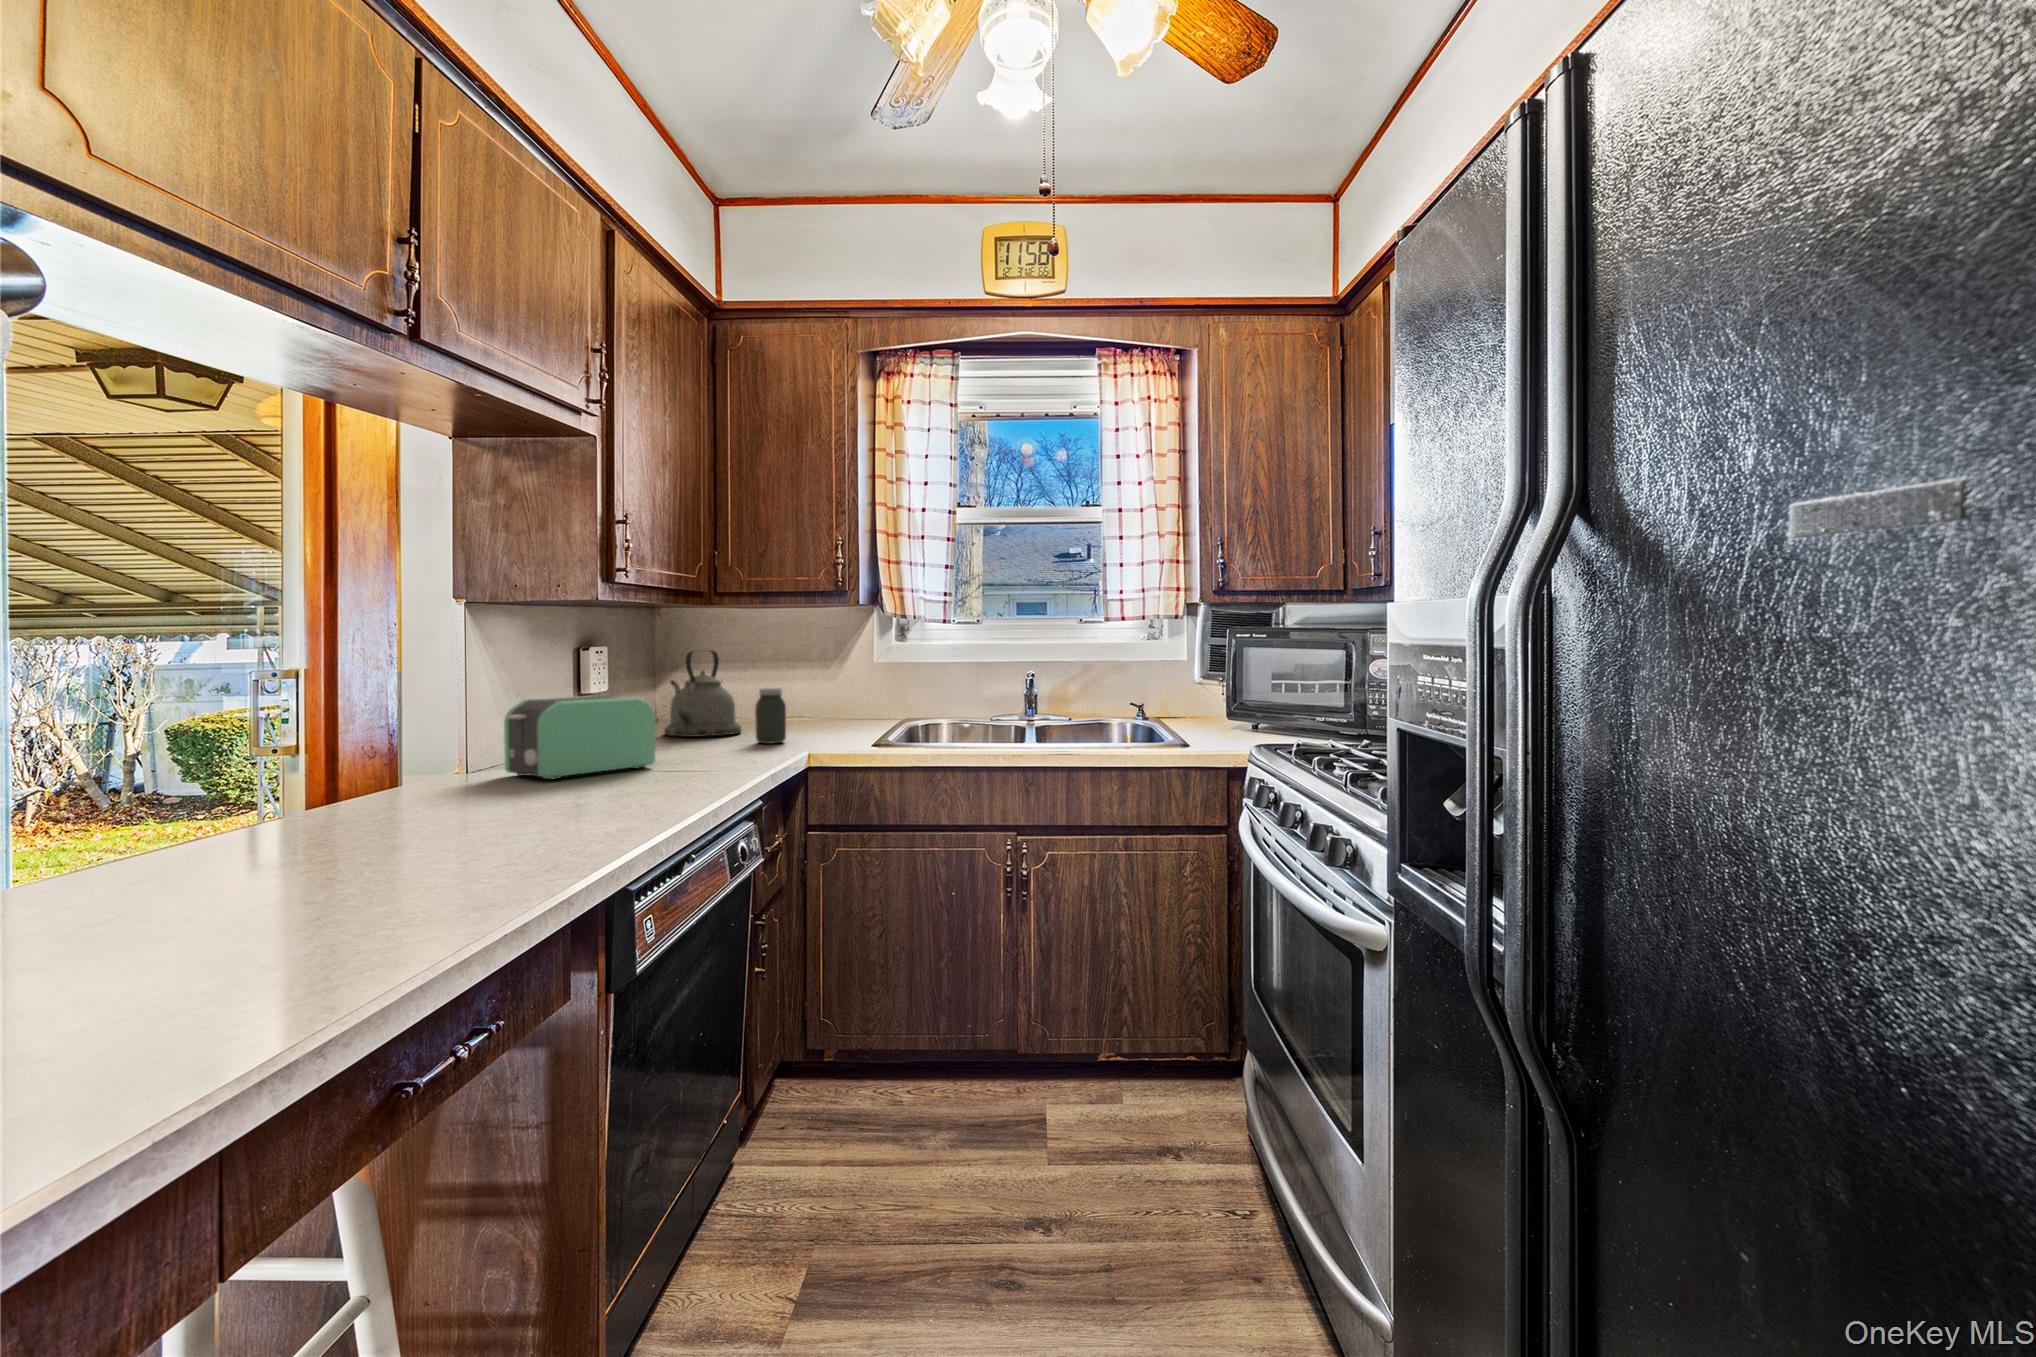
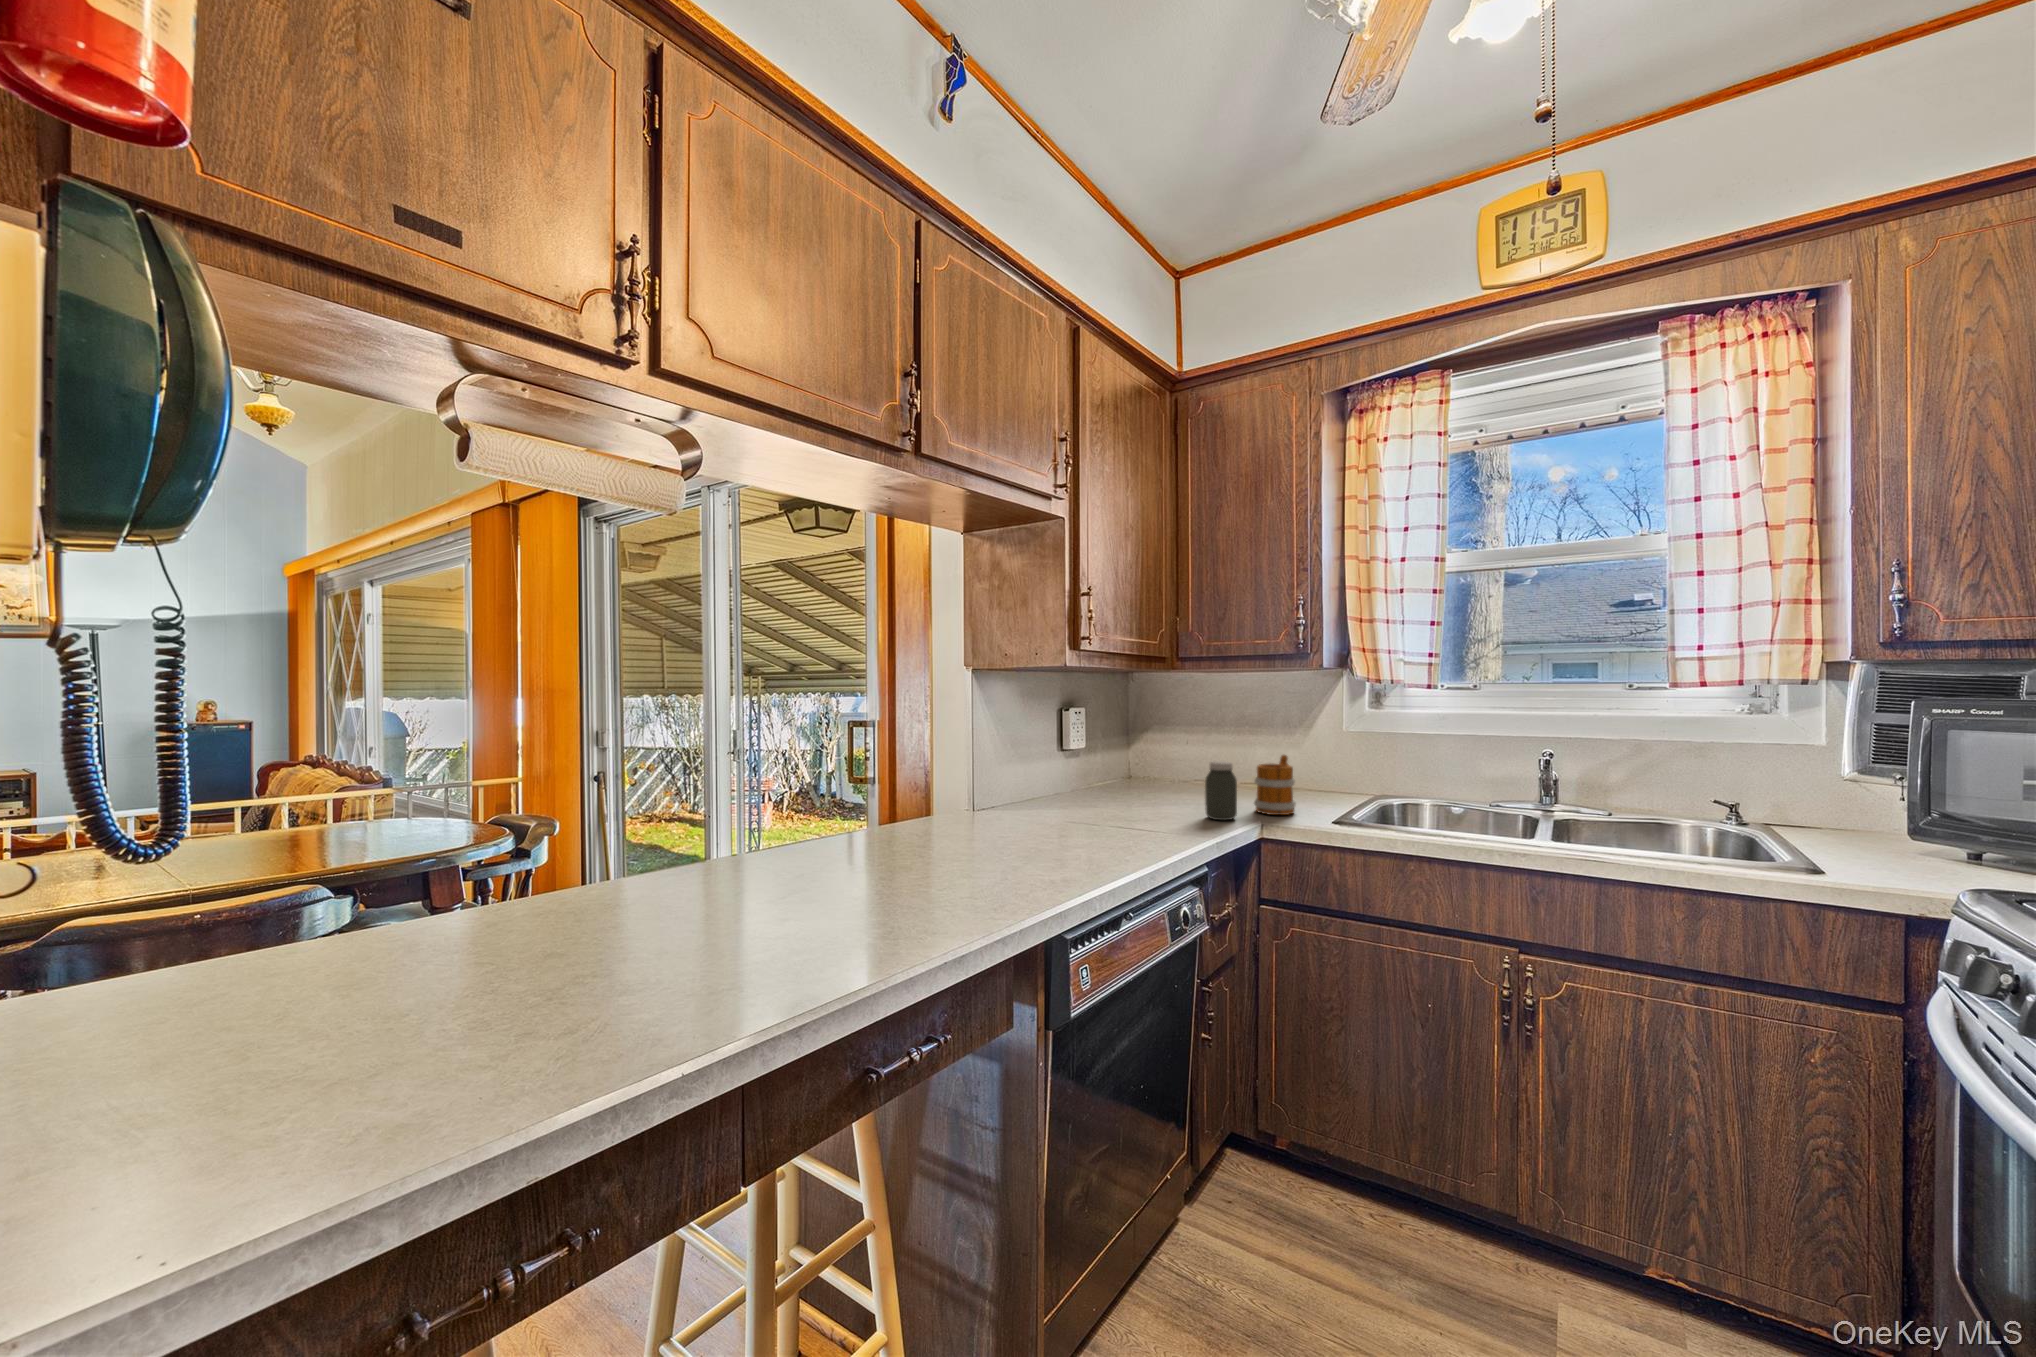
kettle: present [664,650,741,737] -> none [1126,714,1199,802]
mug: none [799,685,838,738] -> present [1254,755,1296,815]
toaster: present [504,696,655,779] -> none [964,775,1094,862]

